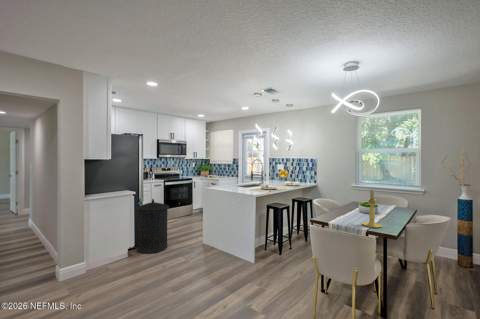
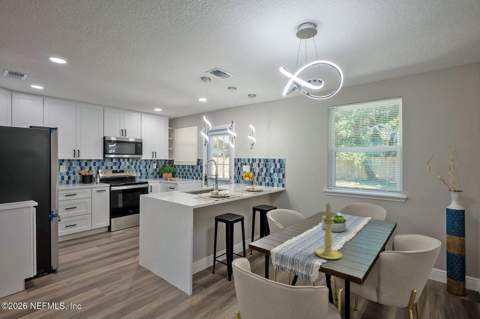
trash can: present [136,199,169,253] -> none [43,211,92,283]

